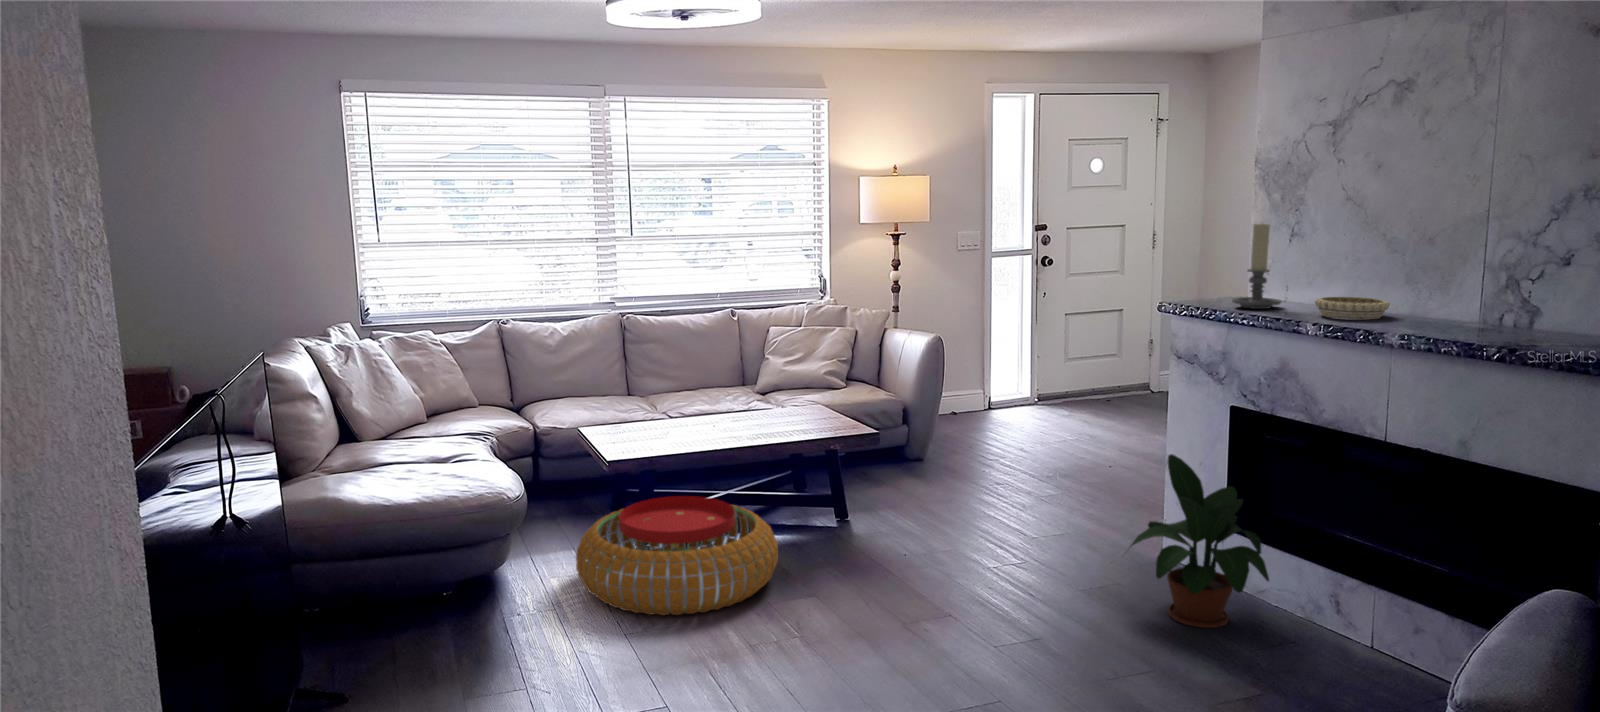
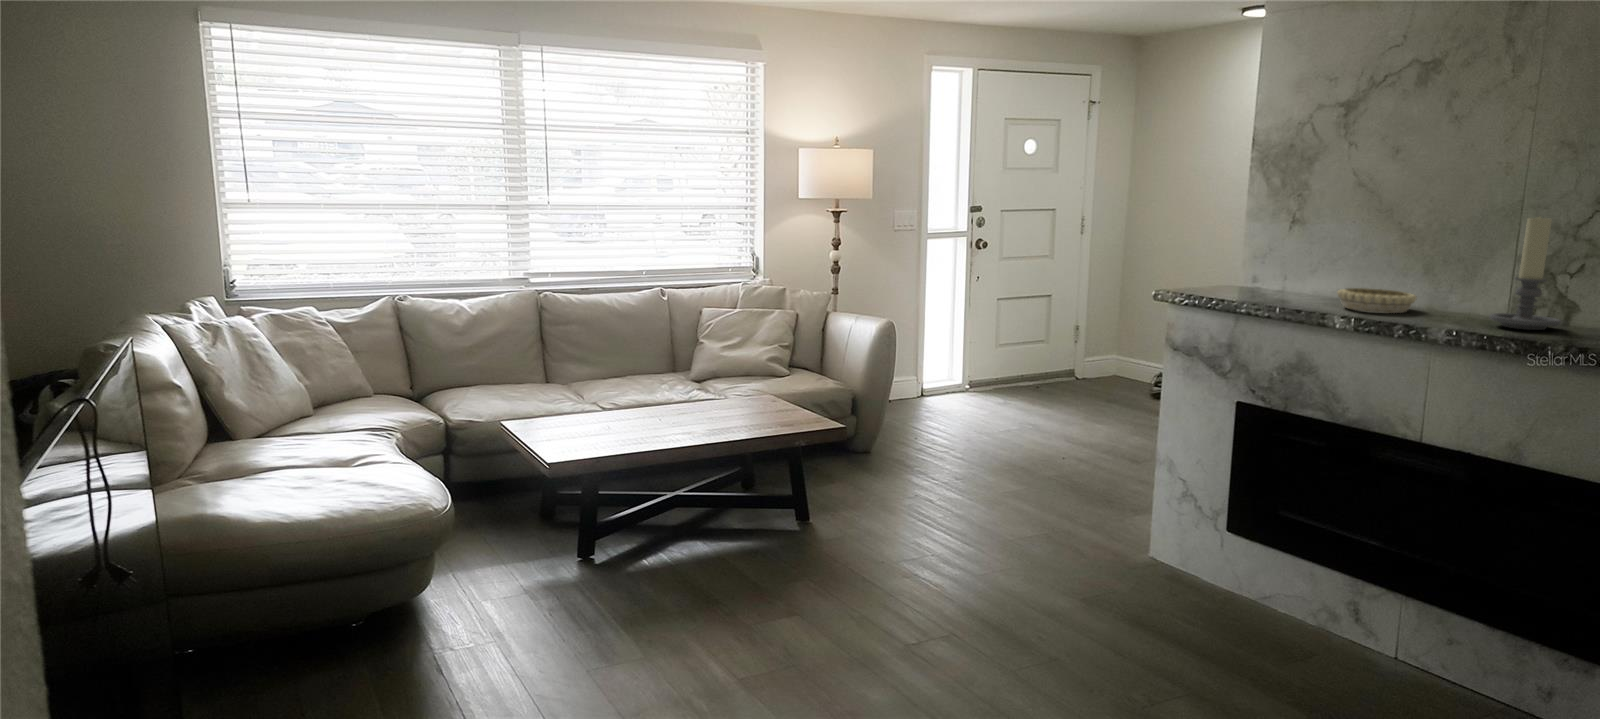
candle holder: present [1232,224,1281,309] -> present [1489,217,1561,330]
potted plant: present [1130,454,1269,628] -> none [1129,455,1289,642]
pouf: present [576,496,778,615] -> none [516,502,749,642]

